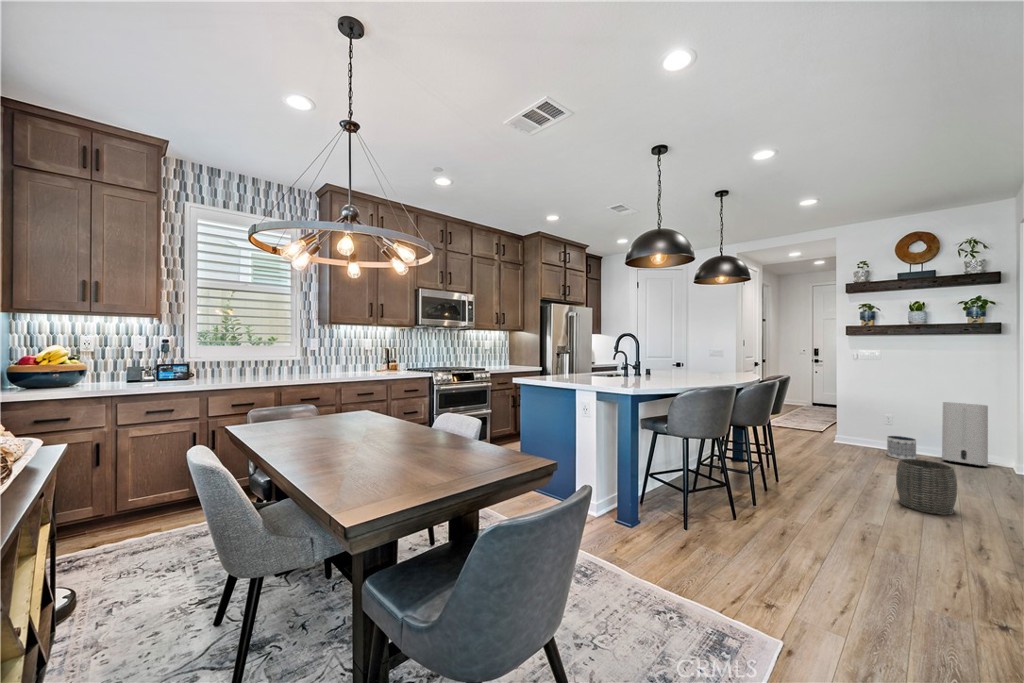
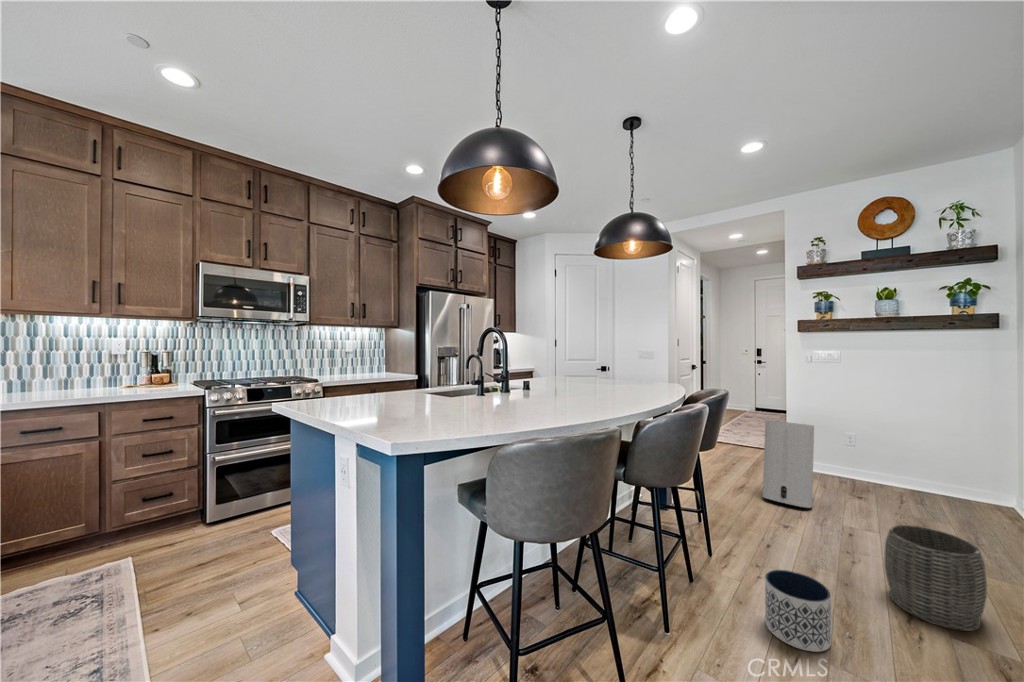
air purifier: present [942,402,988,466] -> present [763,420,814,508]
planter: present [887,436,916,459] -> present [765,570,831,652]

